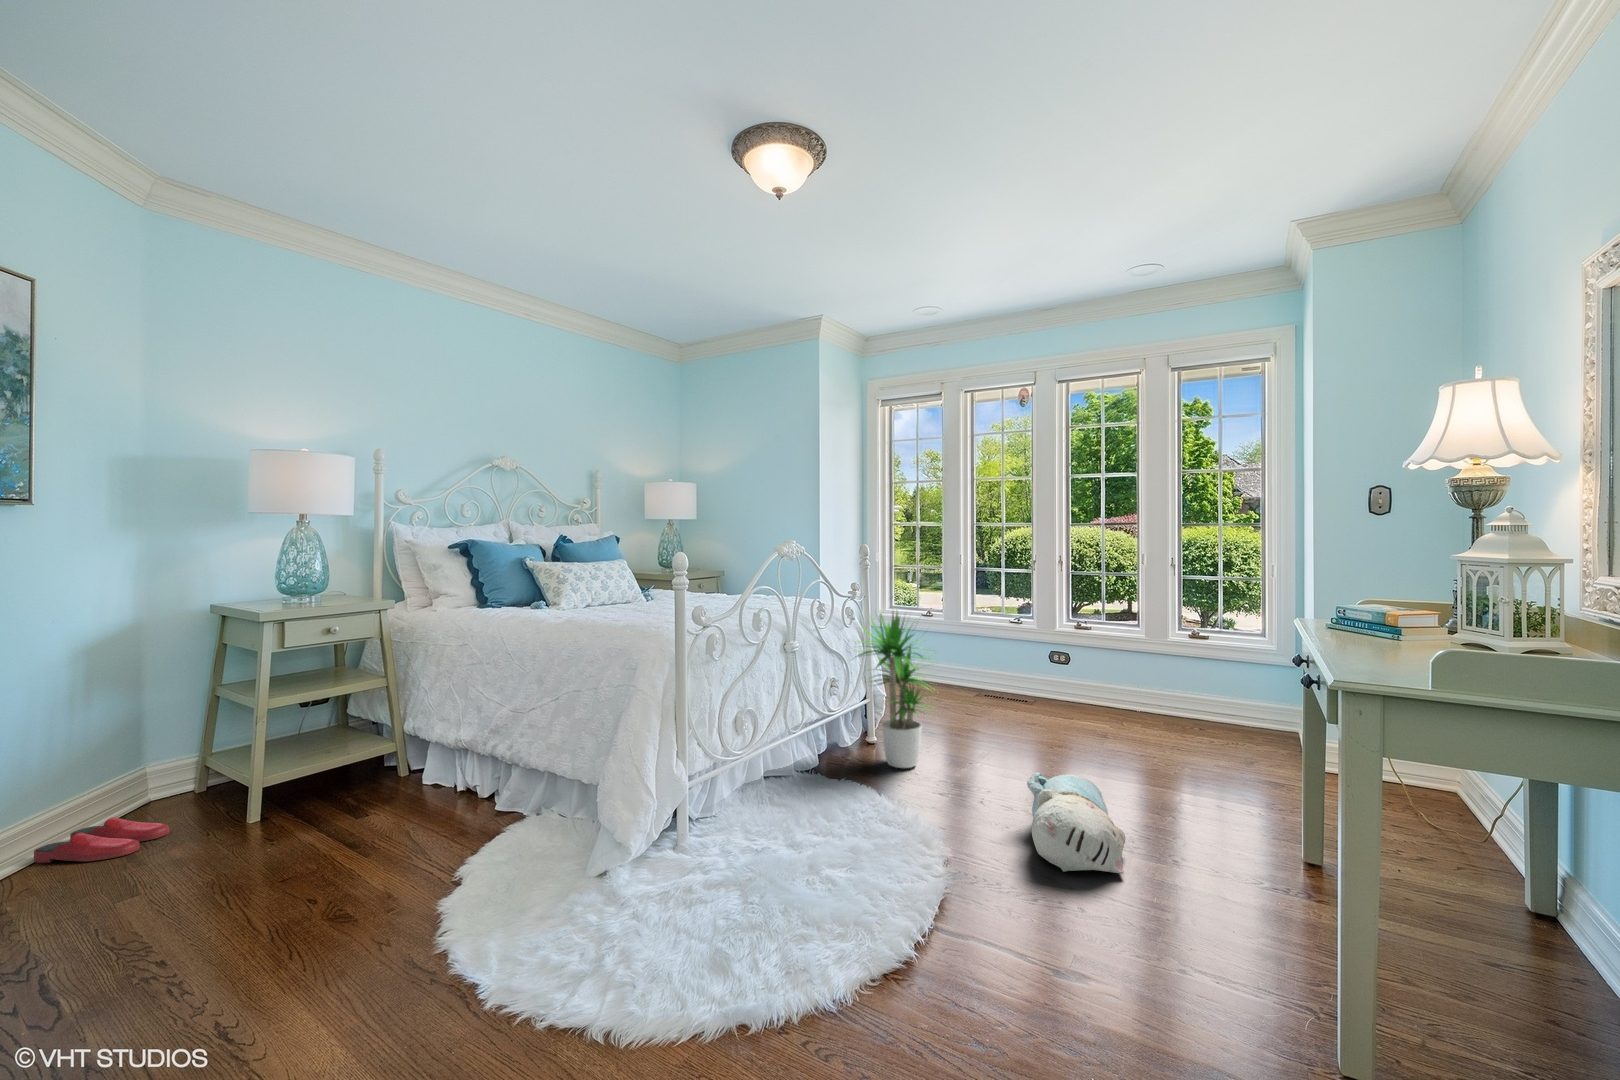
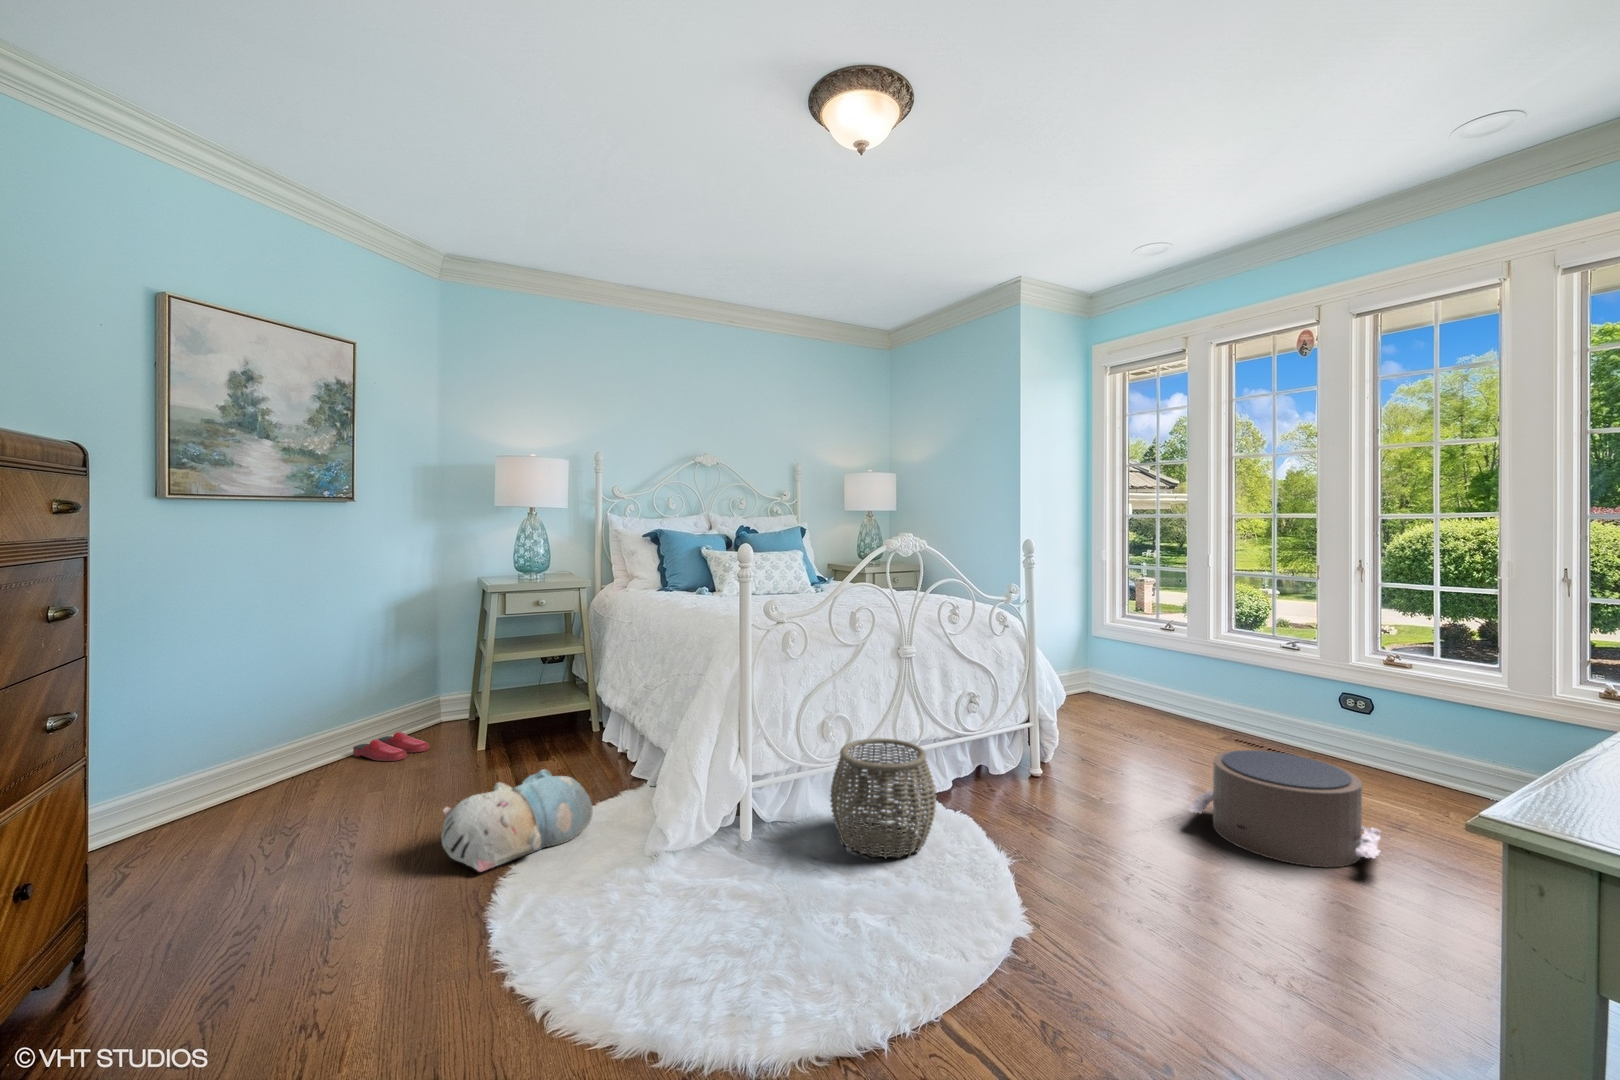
potted plant: present [855,611,927,768] -> none [982,616,1104,810]
pouf: none [1006,697,1130,774] -> present [1189,750,1380,867]
woven basket: none [751,726,848,834] -> present [830,738,937,858]
plush toy: present [1027,772,1125,874] -> present [441,769,593,872]

